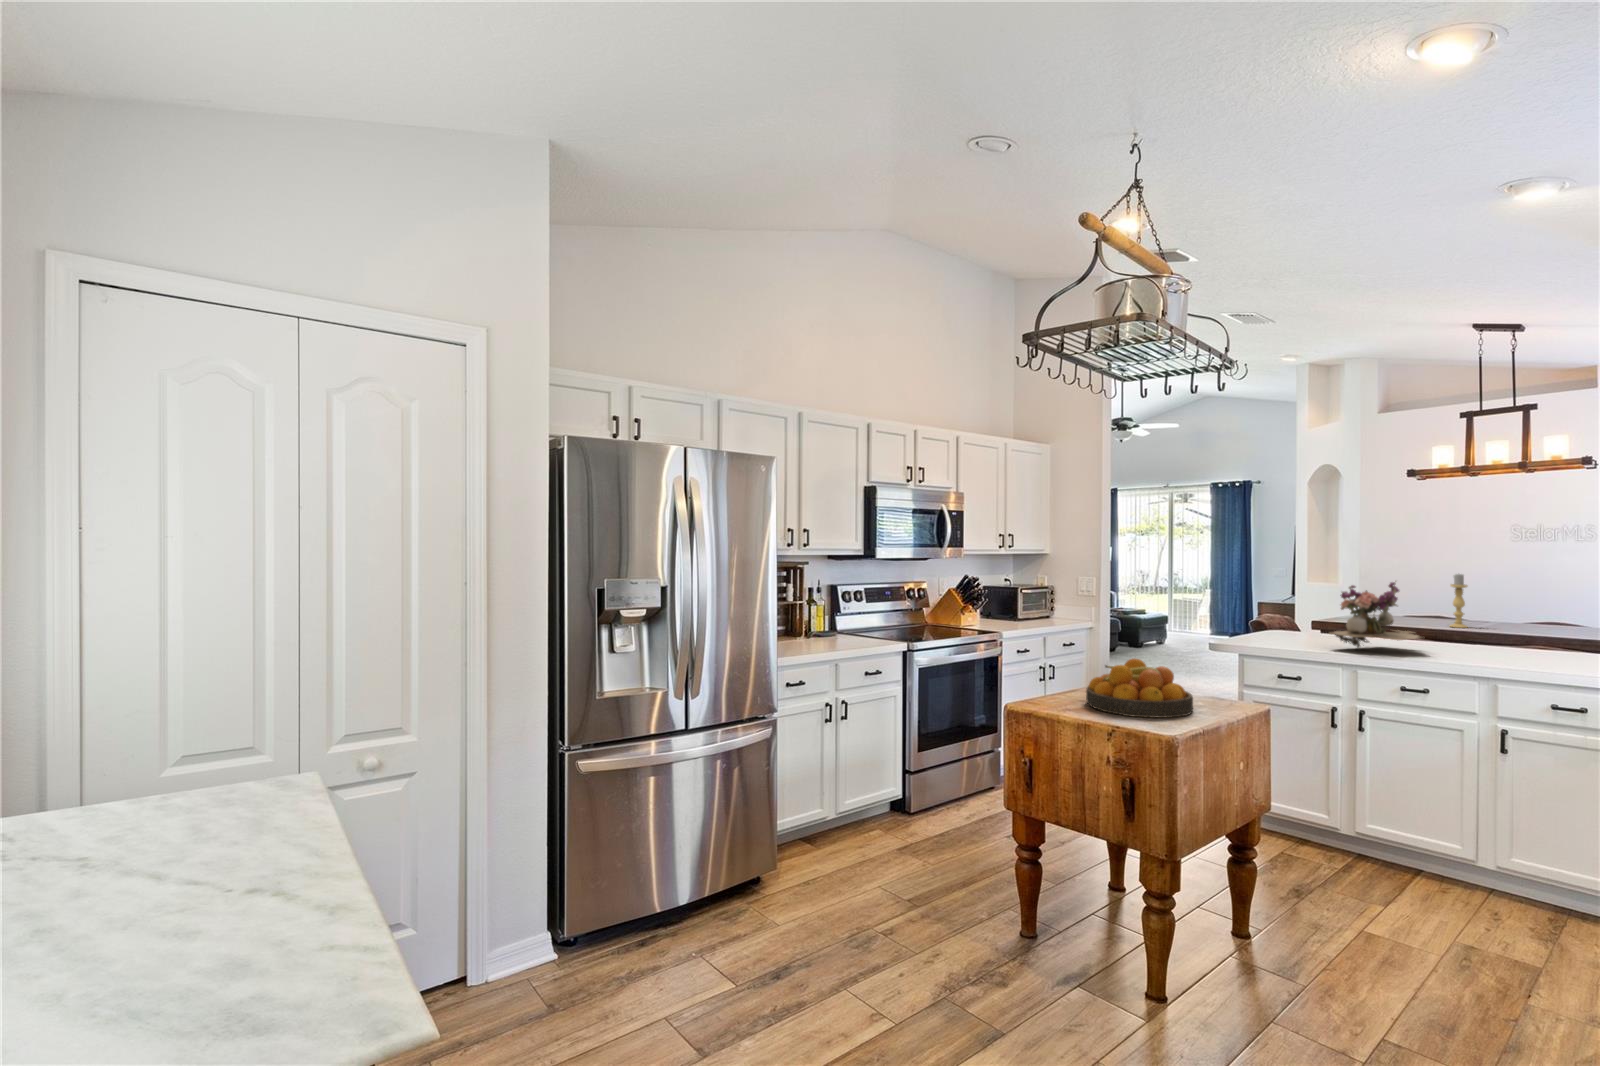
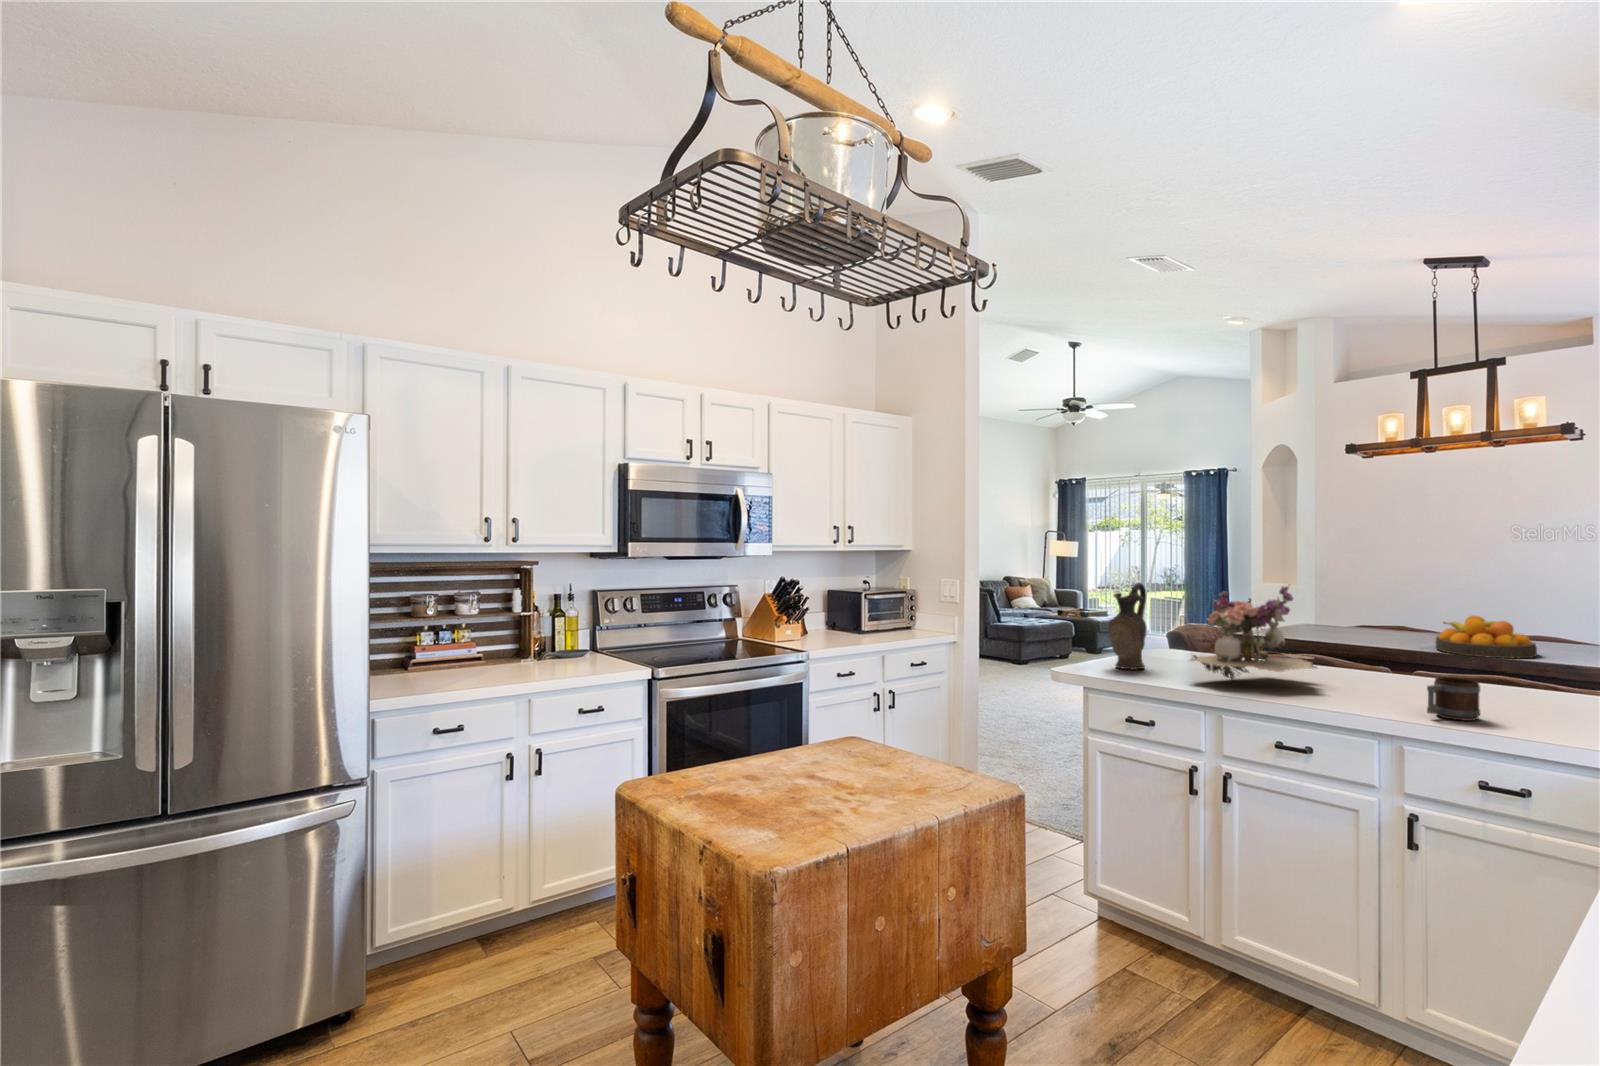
candle holder: present [1450,574,1467,628] -> none [1410,570,1433,640]
ceramic pitcher: none [1258,579,1287,642] -> present [1108,583,1147,669]
mug: none [1511,641,1546,669] -> present [1427,677,1480,721]
fruit bowl: present [1086,658,1193,718] -> present [1435,616,1537,658]

